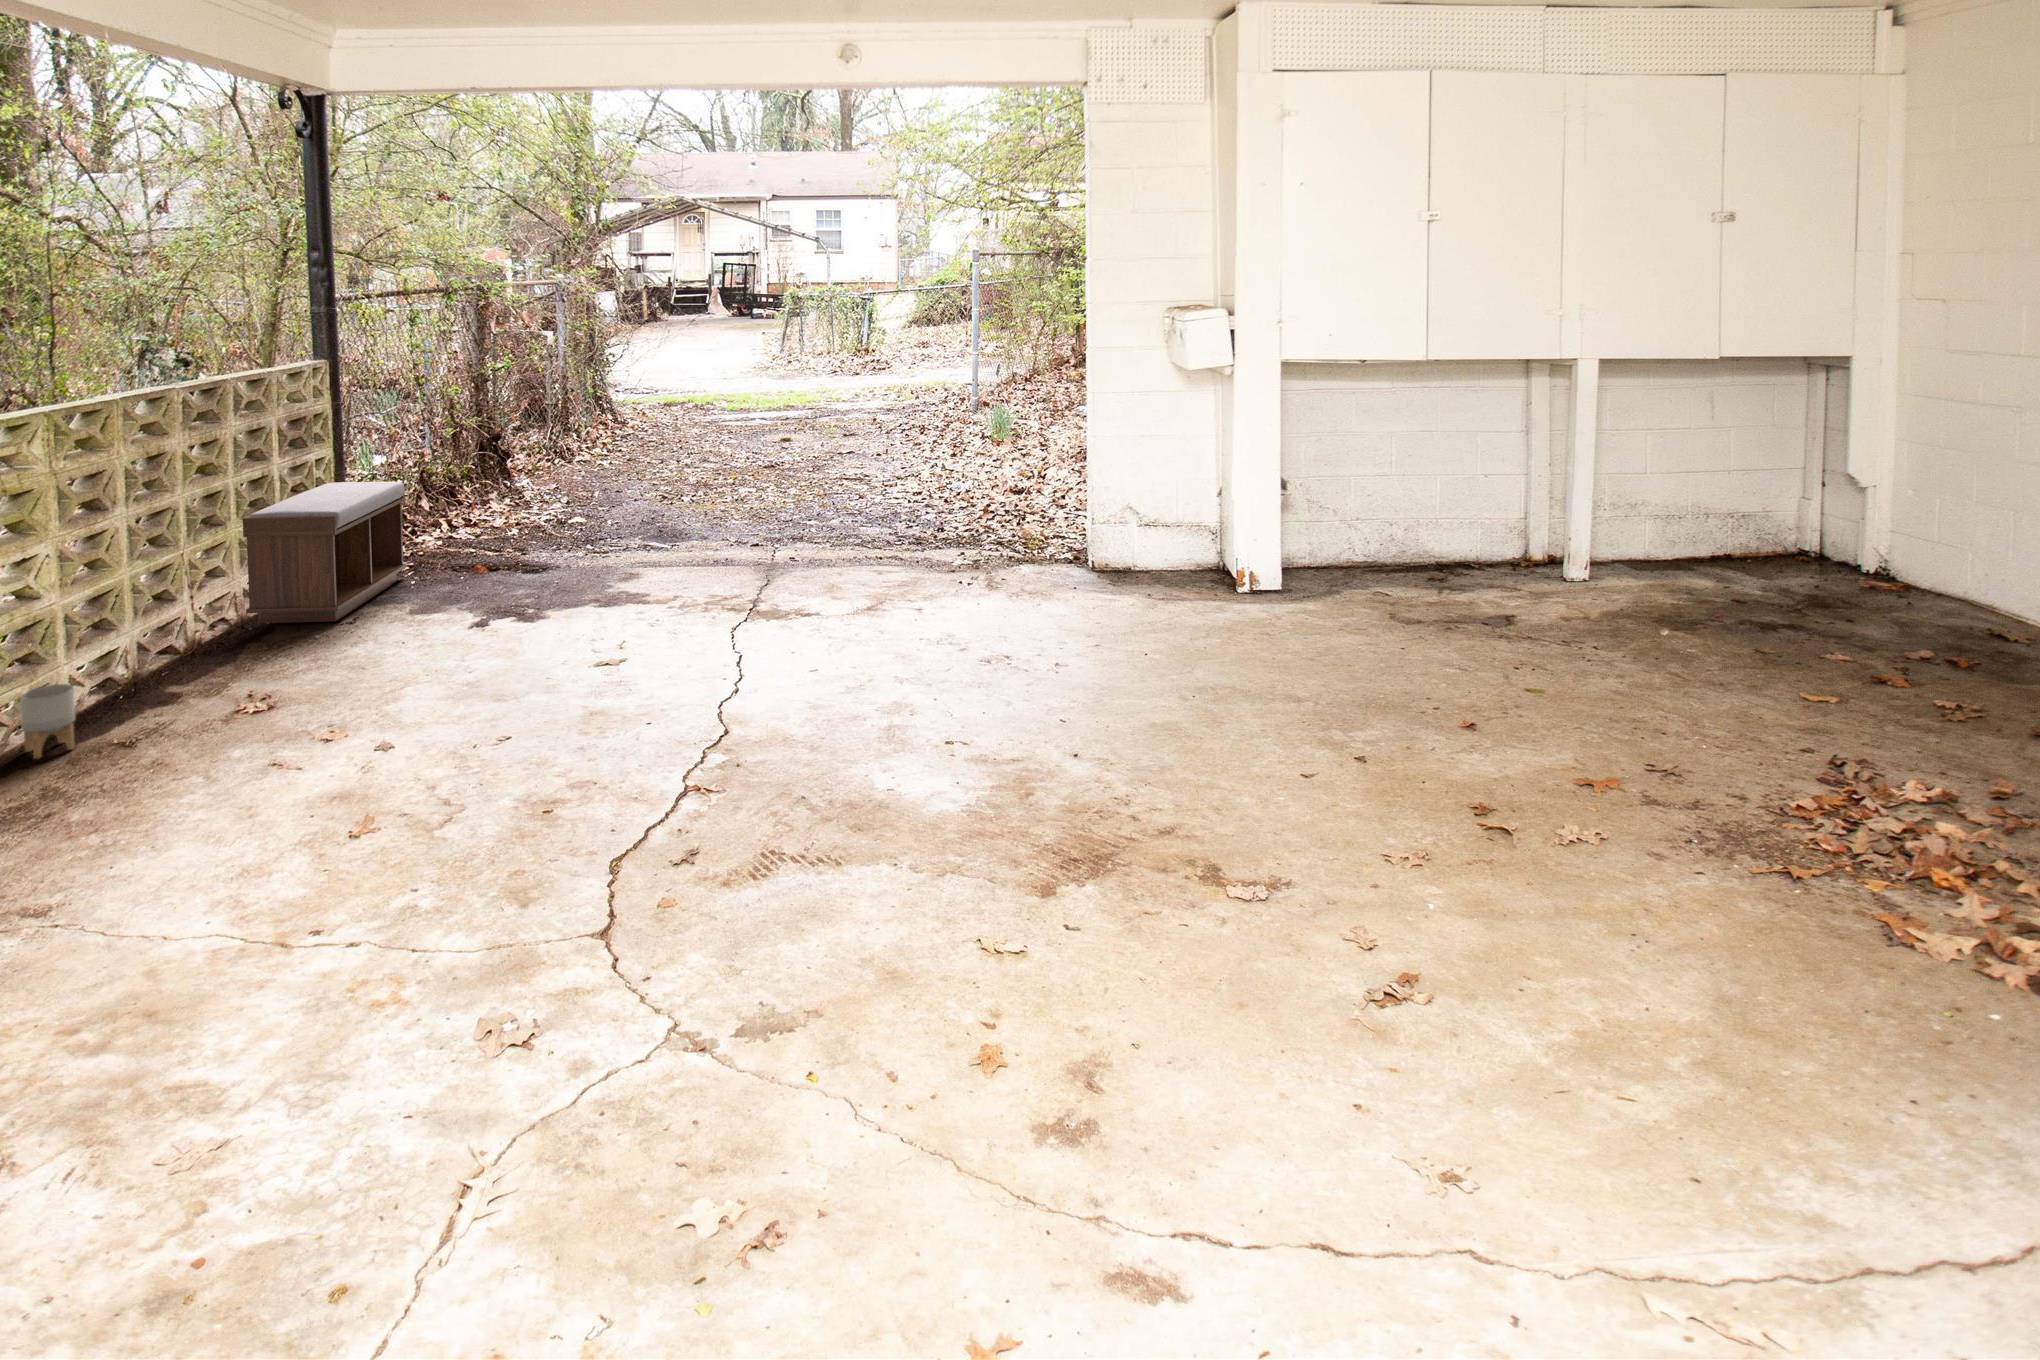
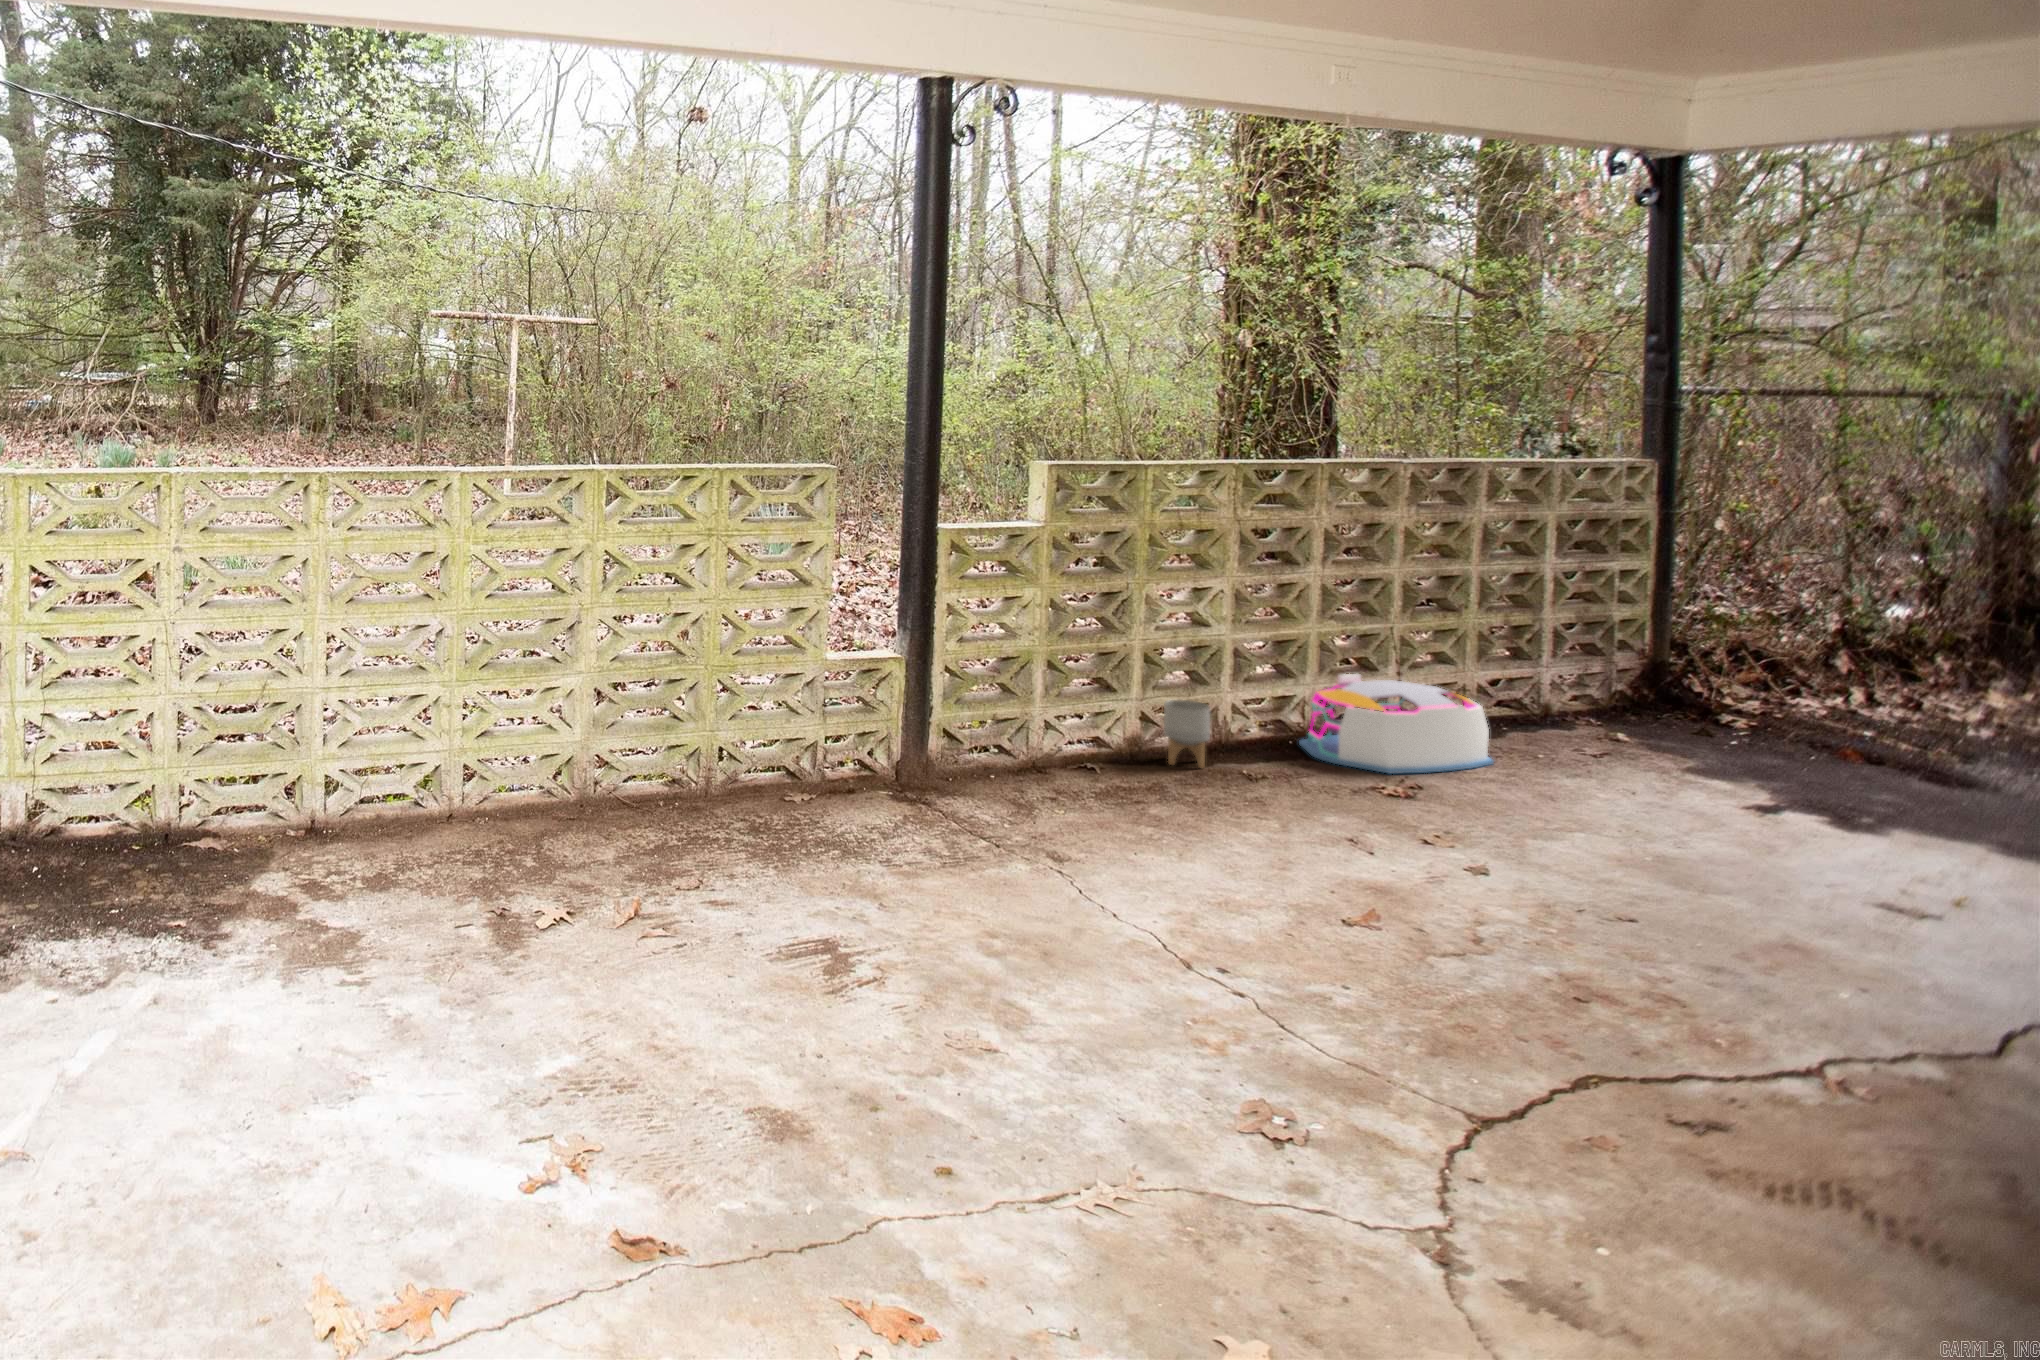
bench: present [243,482,407,623] -> none [1471,584,1733,750]
storage bin: none [133,604,297,699] -> present [1299,674,1493,774]

